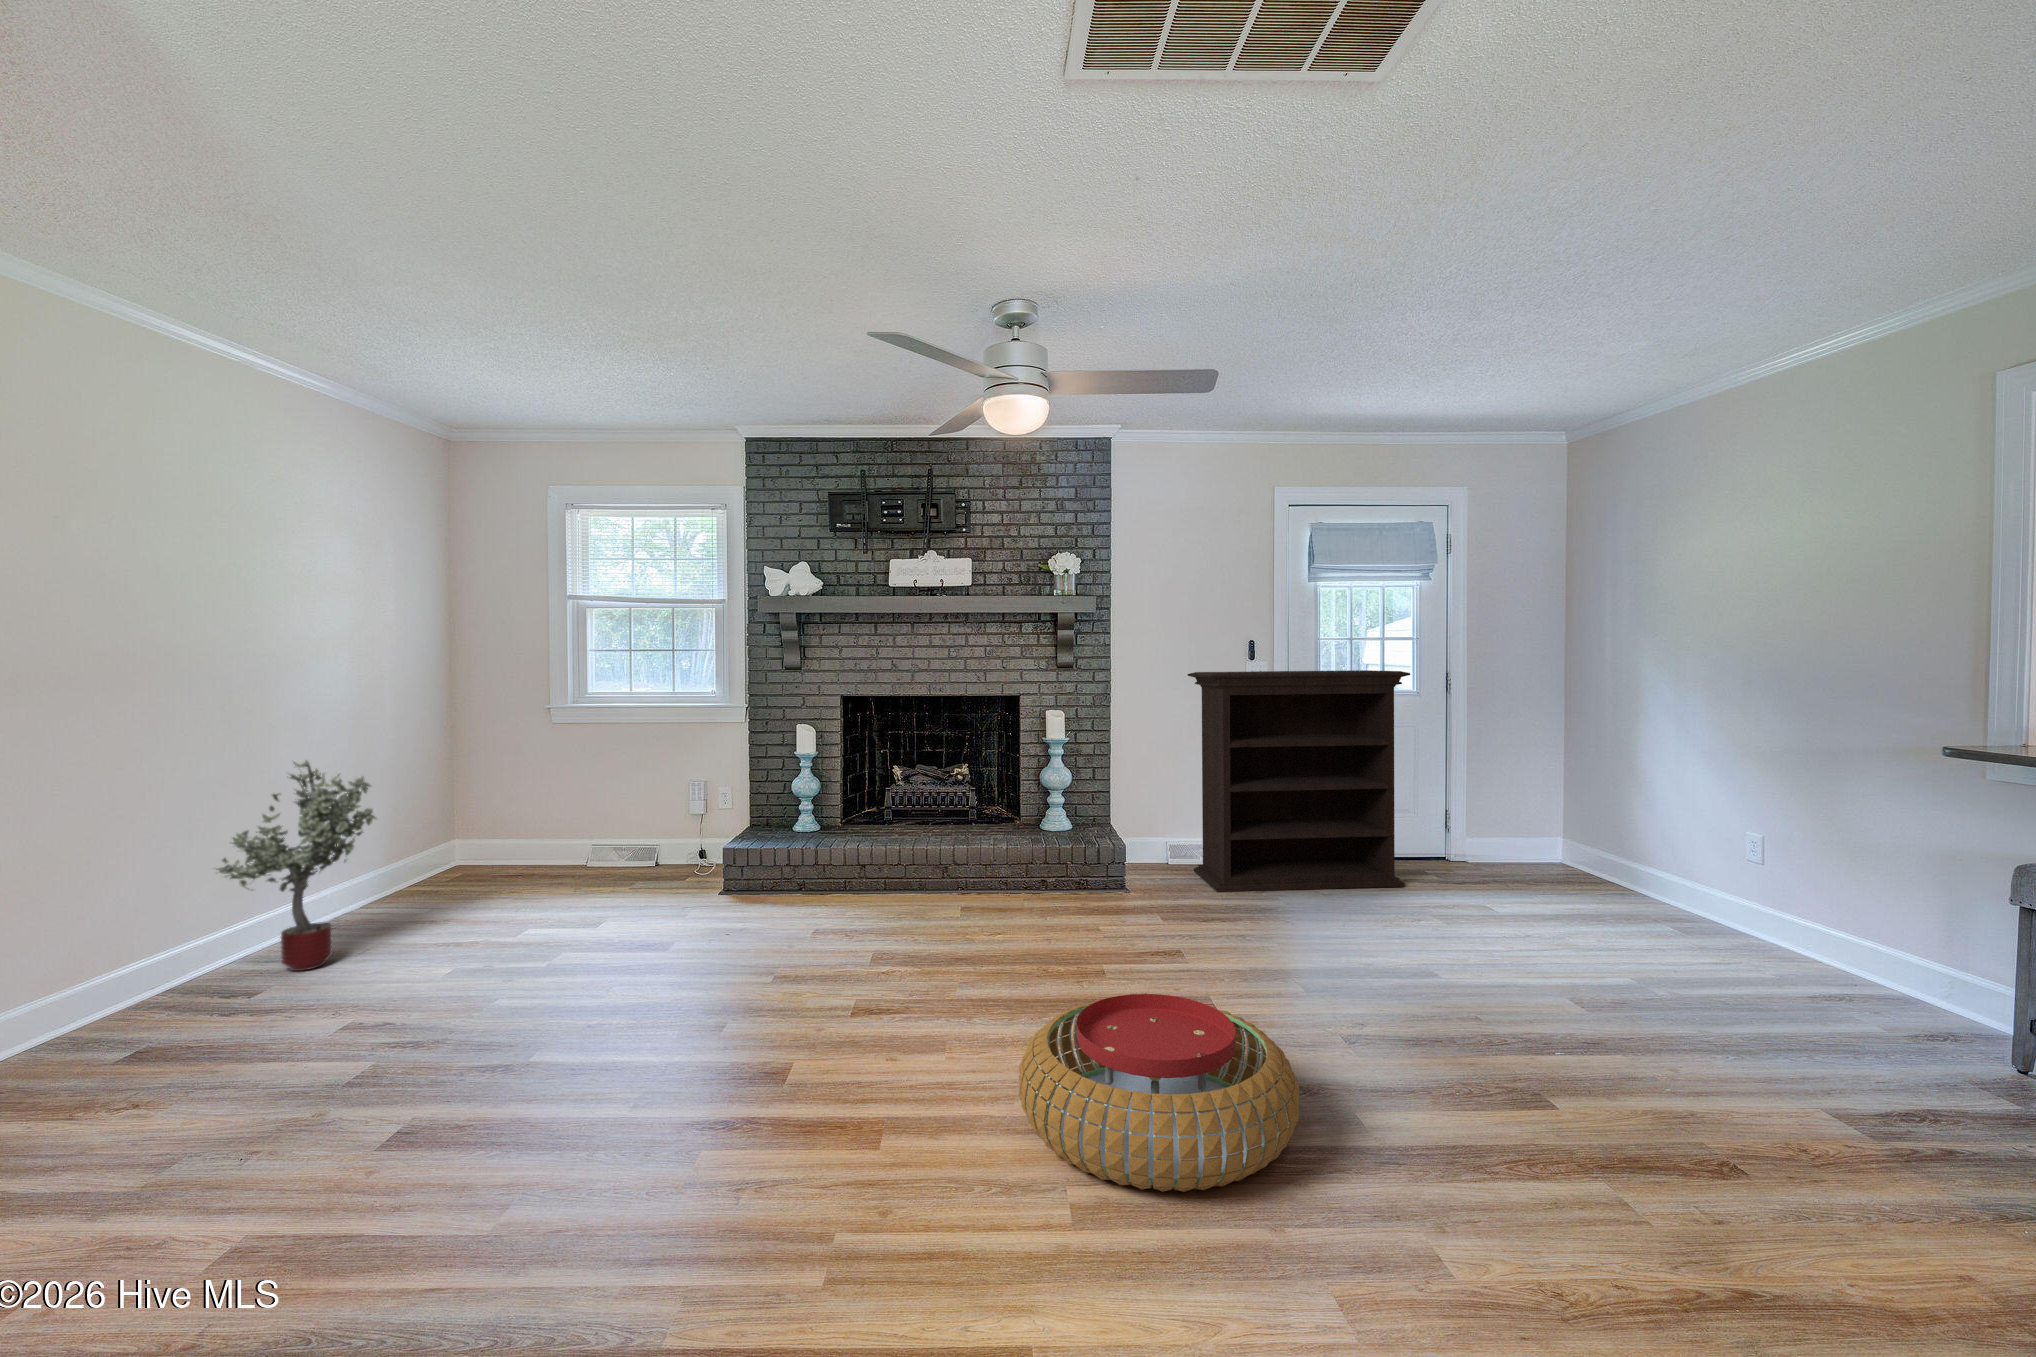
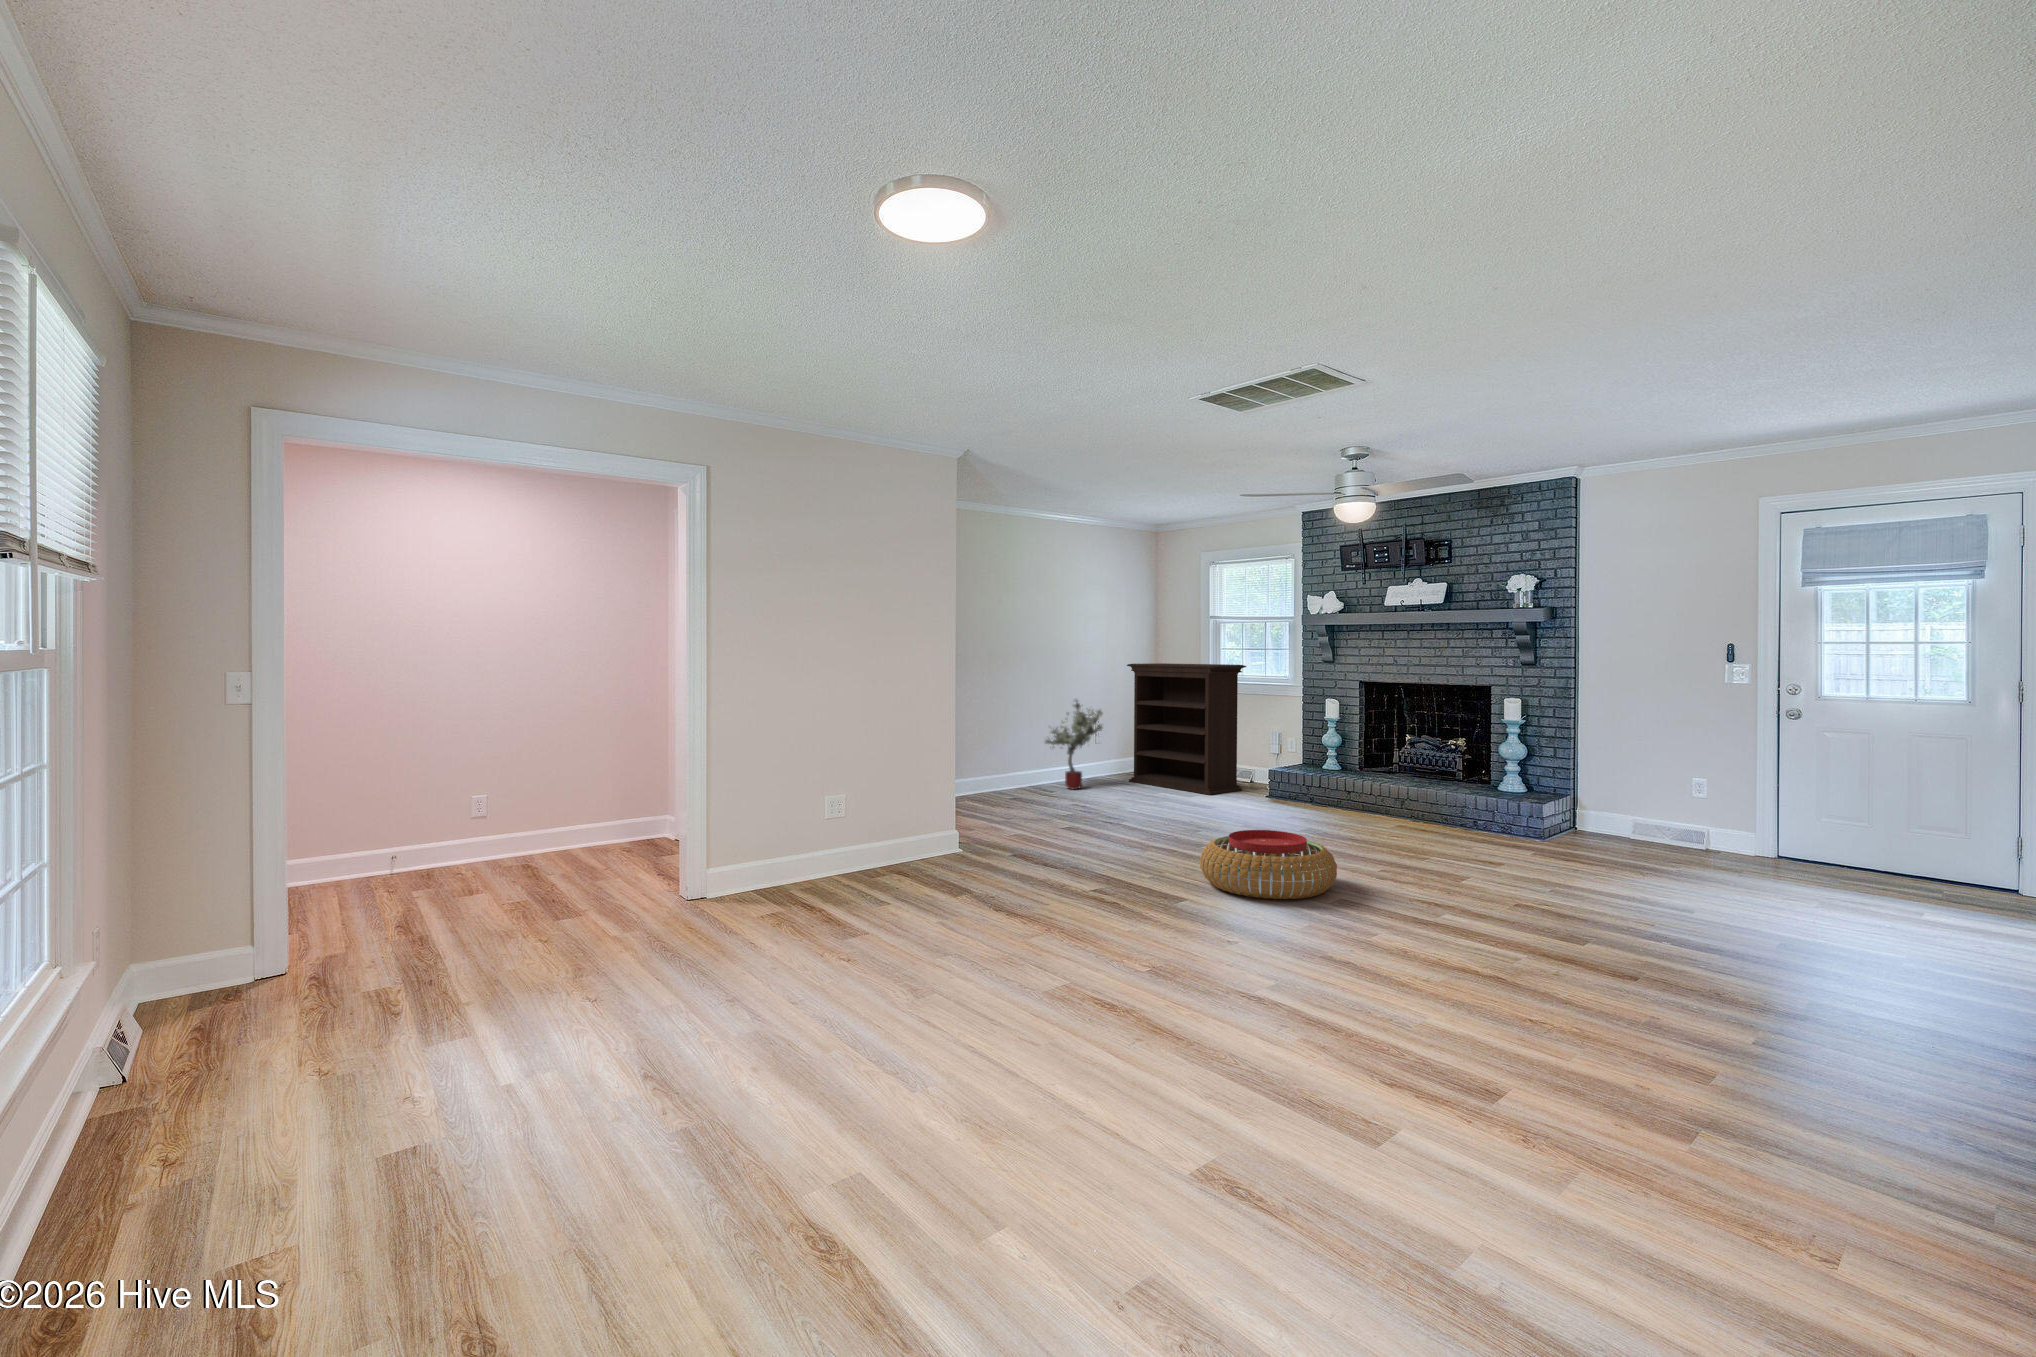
bookshelf: present [1188,670,1410,892] -> present [1127,663,1246,795]

